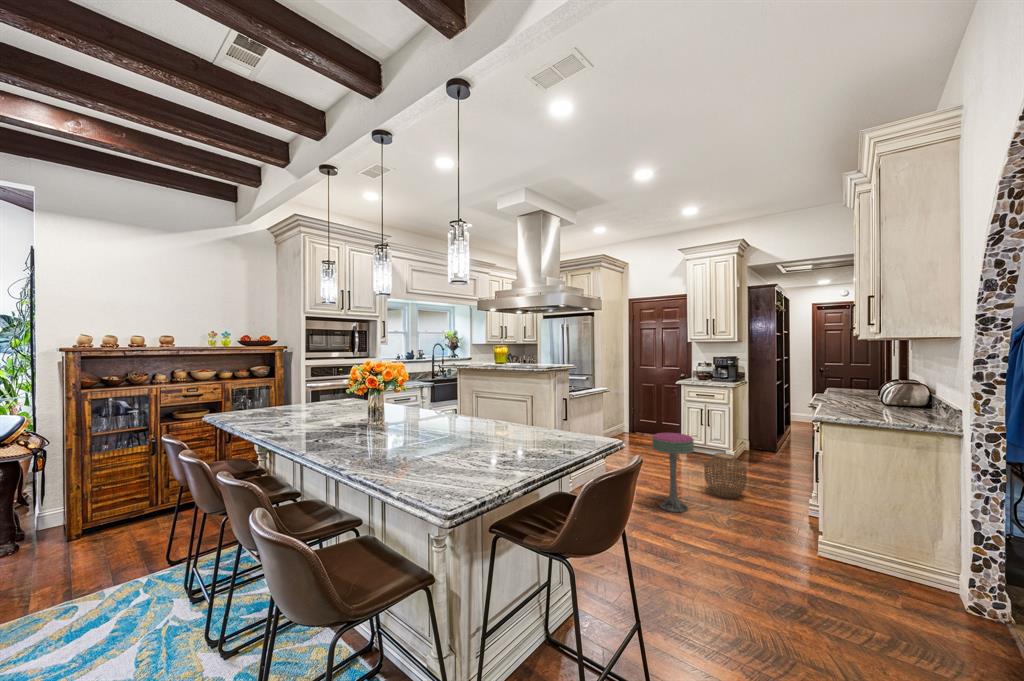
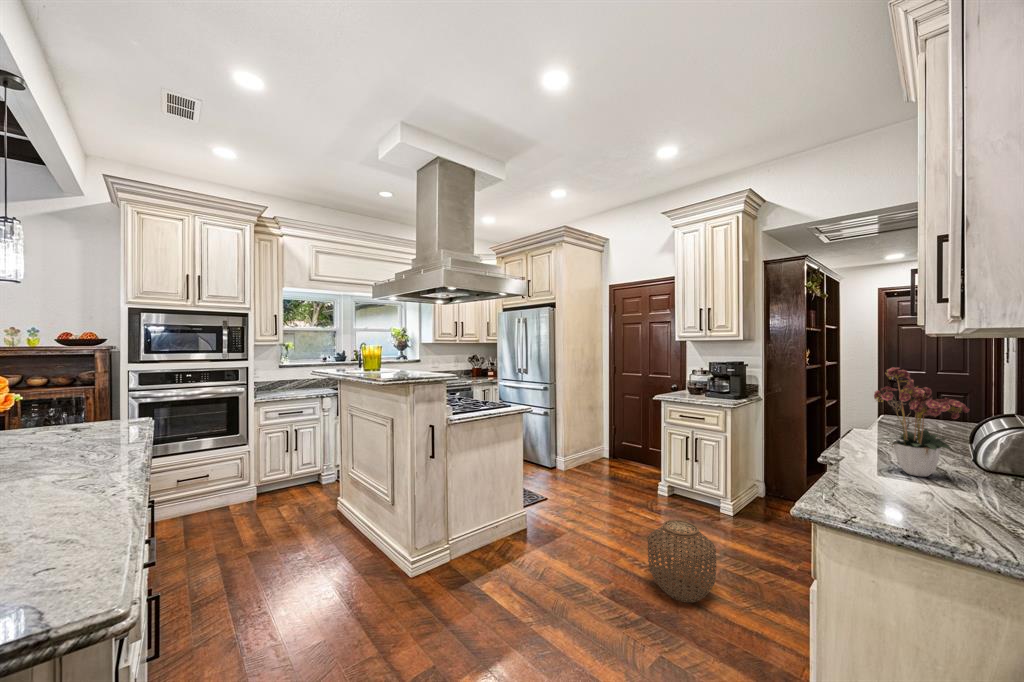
flower arrangement: none [837,357,882,408] -> present [874,368,969,477]
bar stool: present [652,433,694,512] -> none [539,486,606,632]

